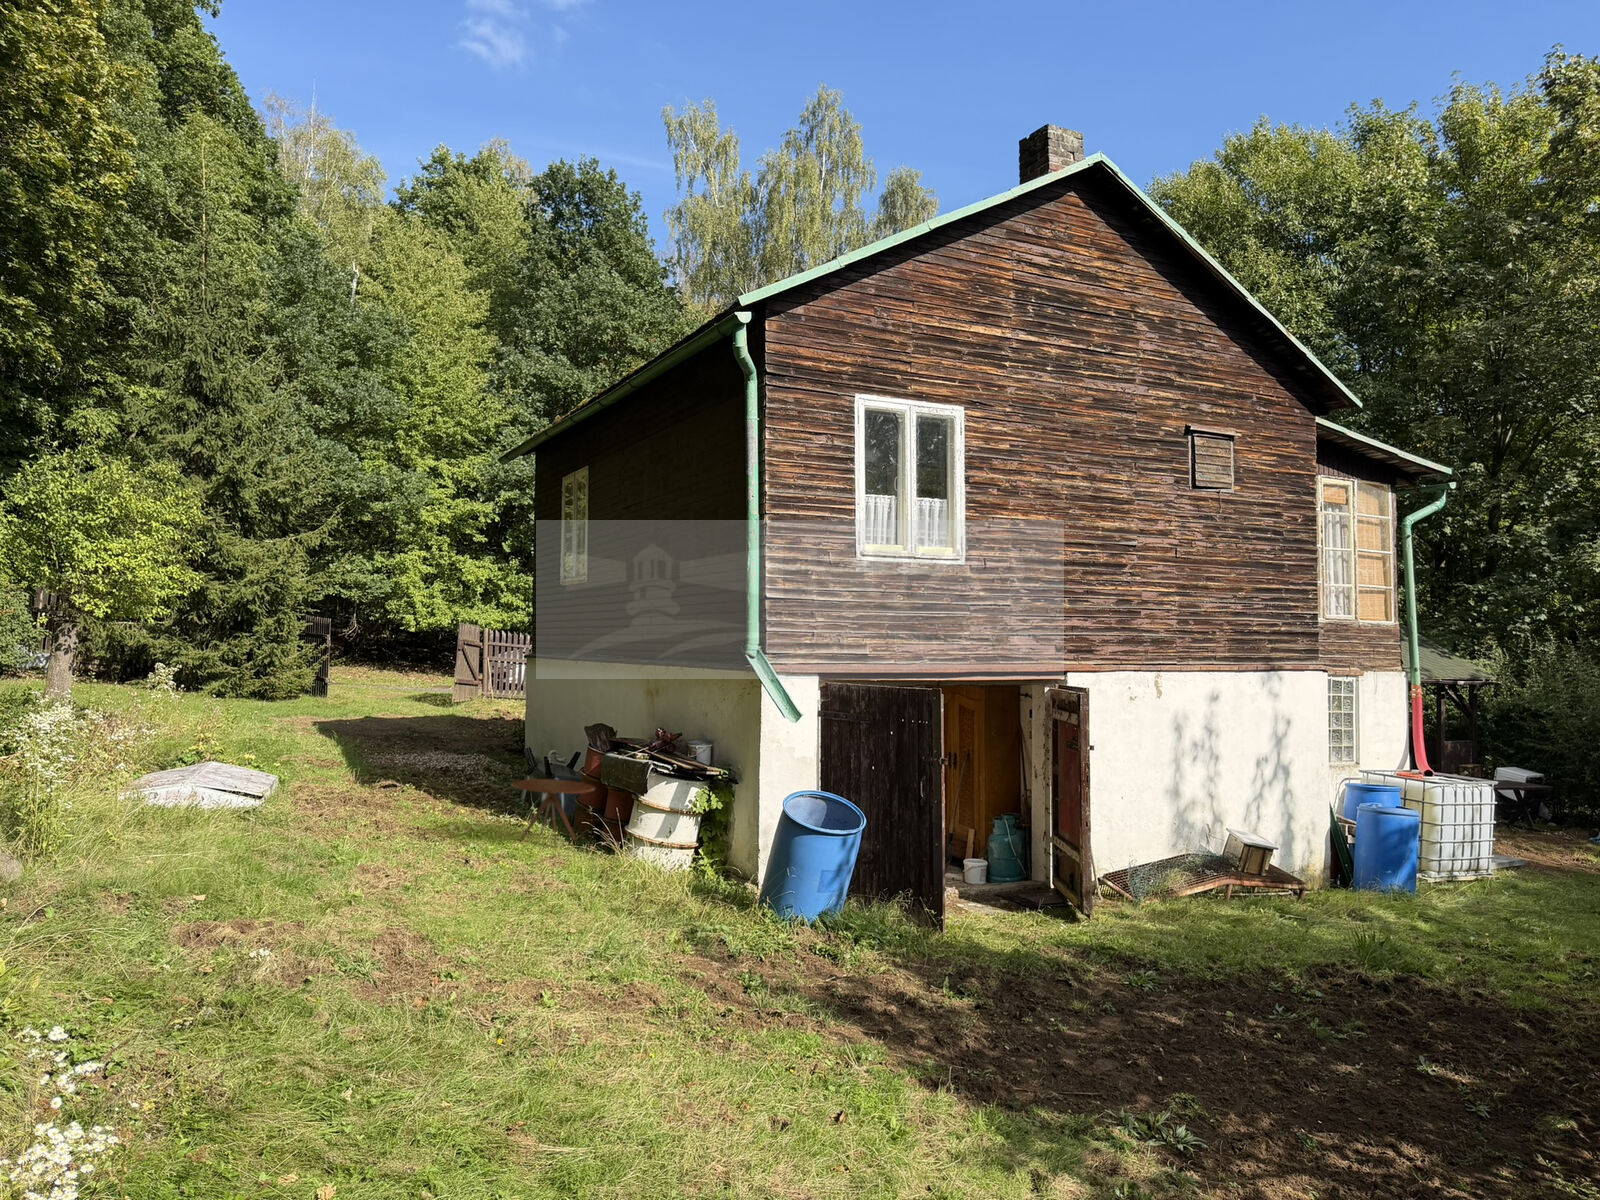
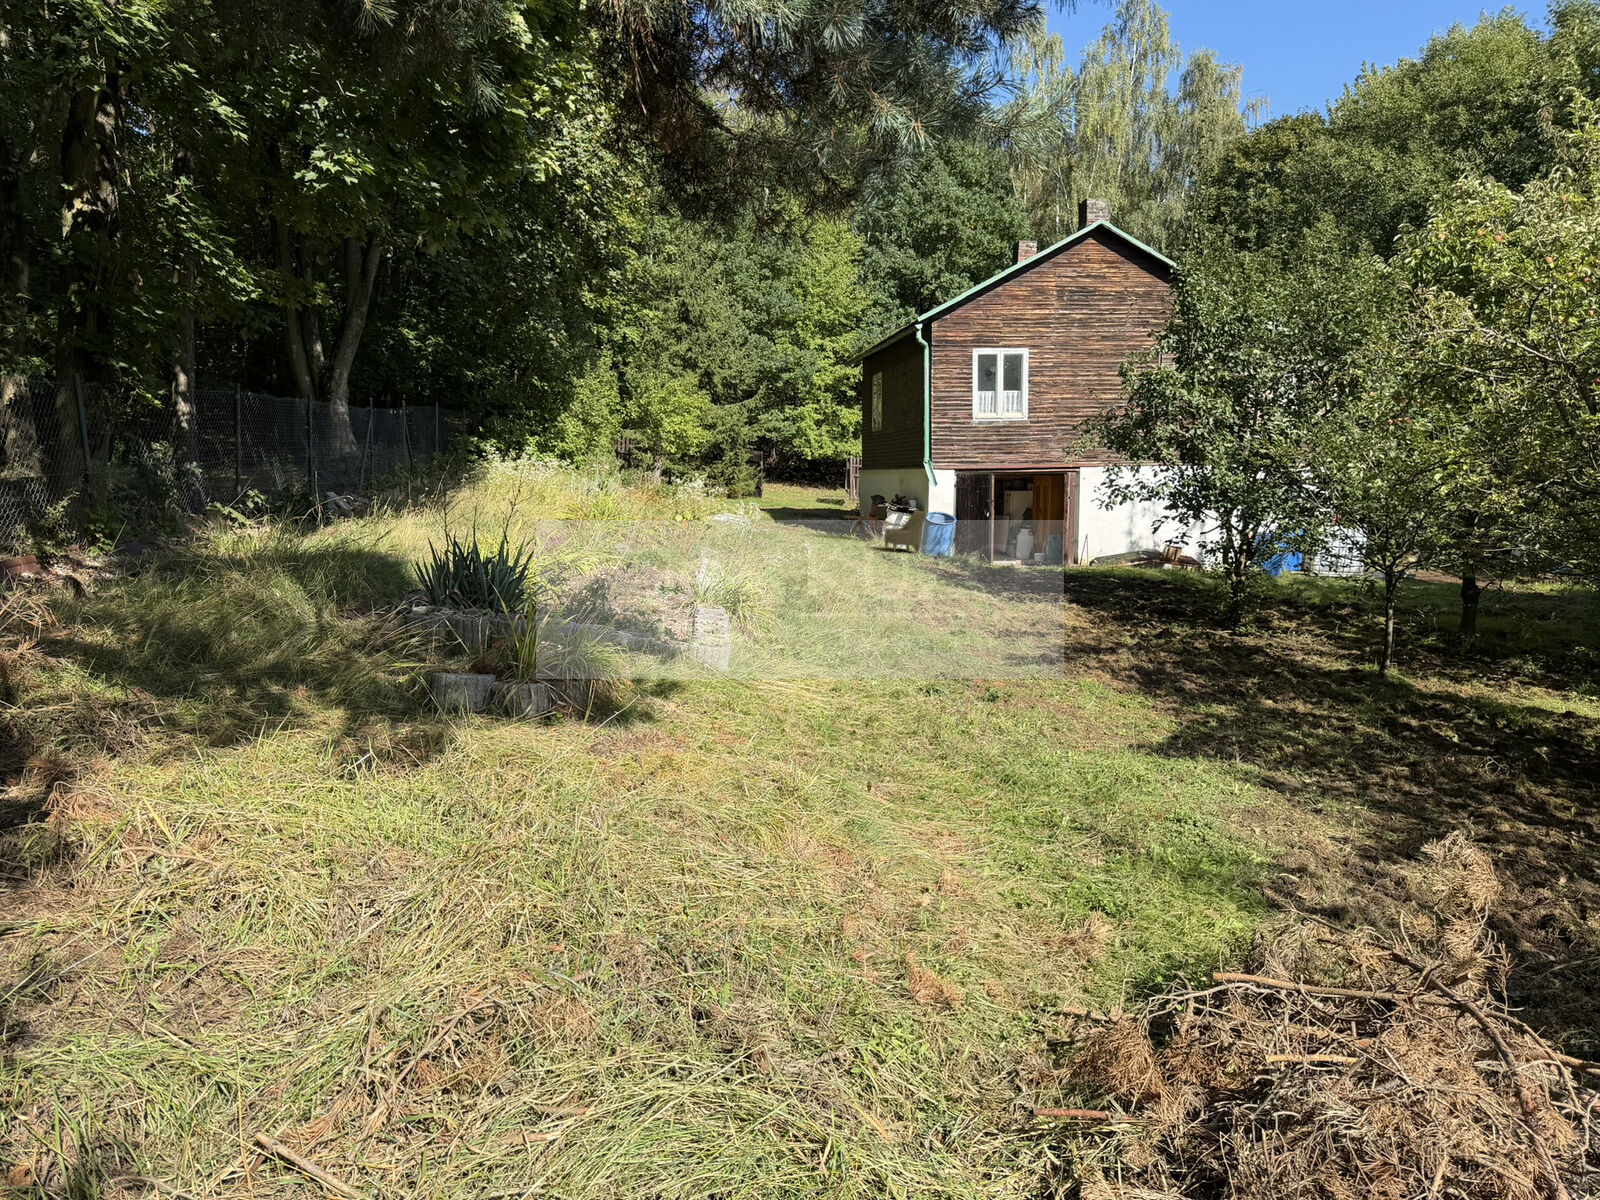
chair: none [633,777,753,900] -> present [884,510,928,552]

